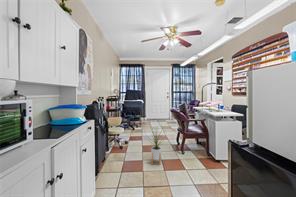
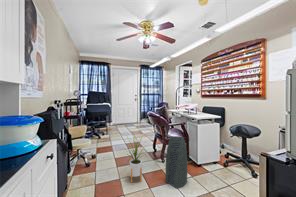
air purifier: none [181,130,201,174] -> present [166,137,187,188]

